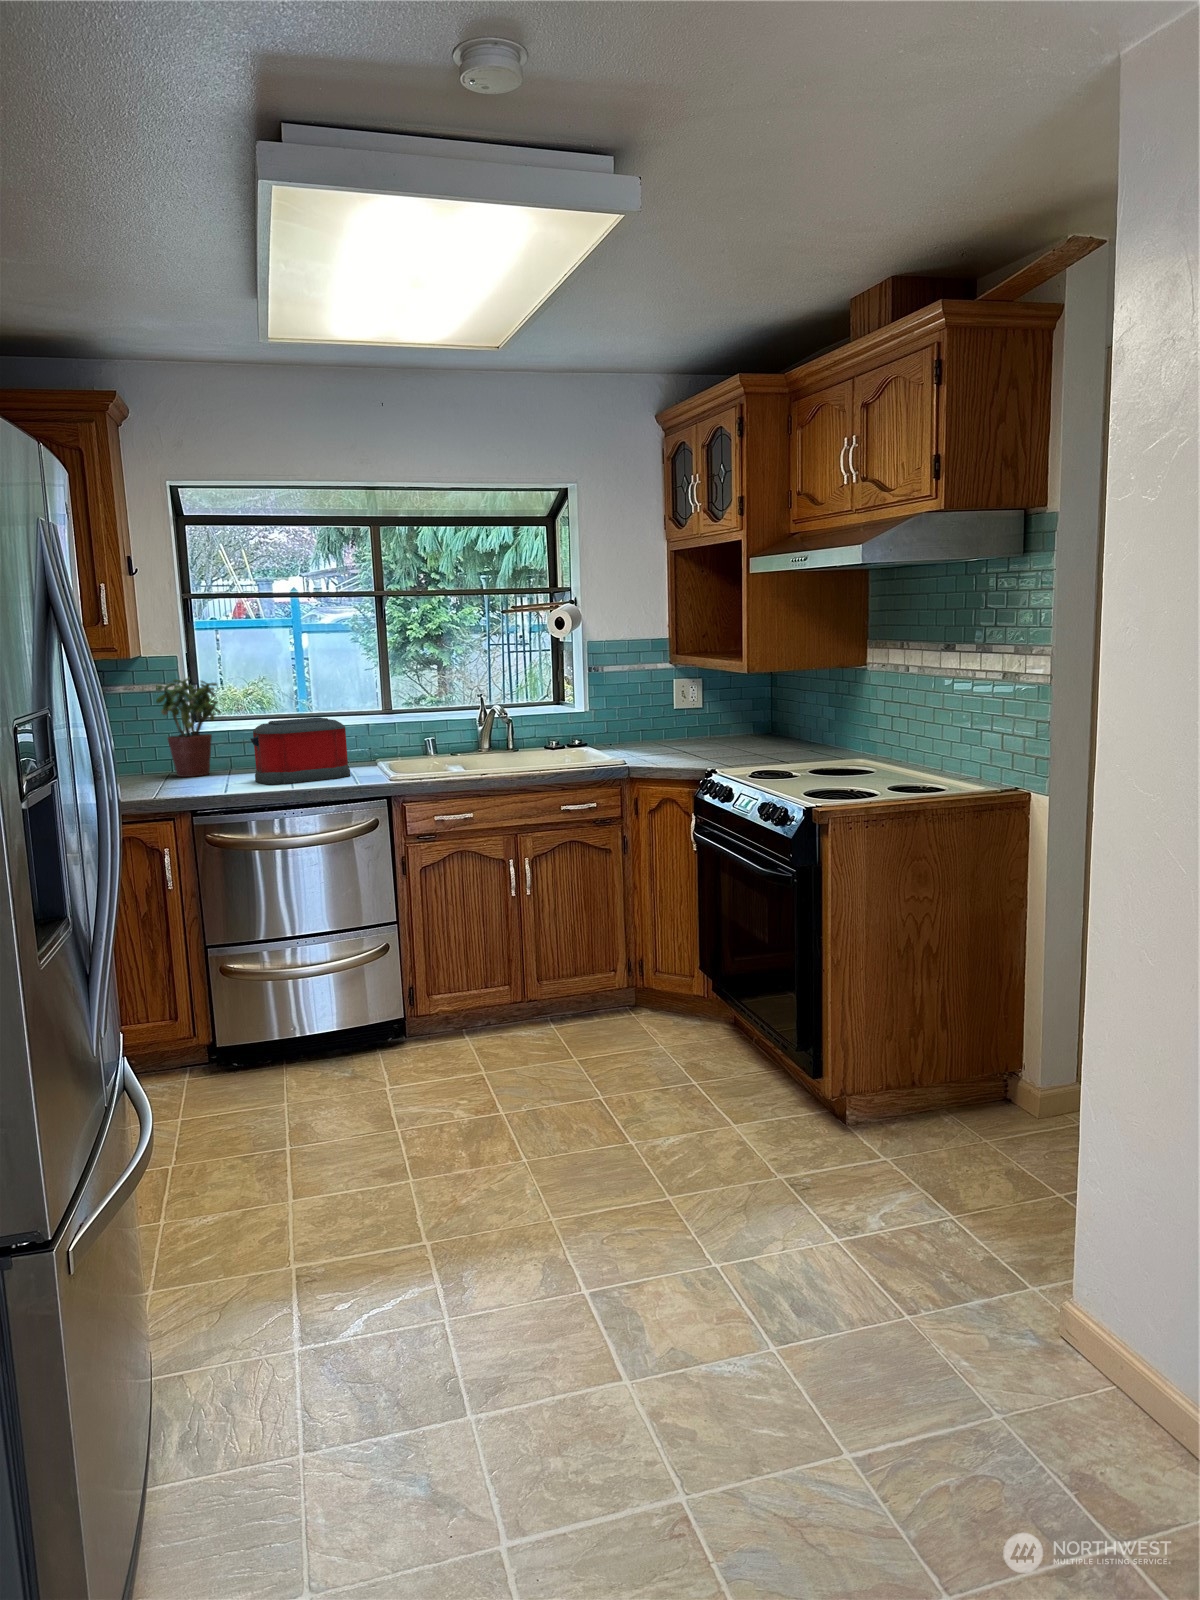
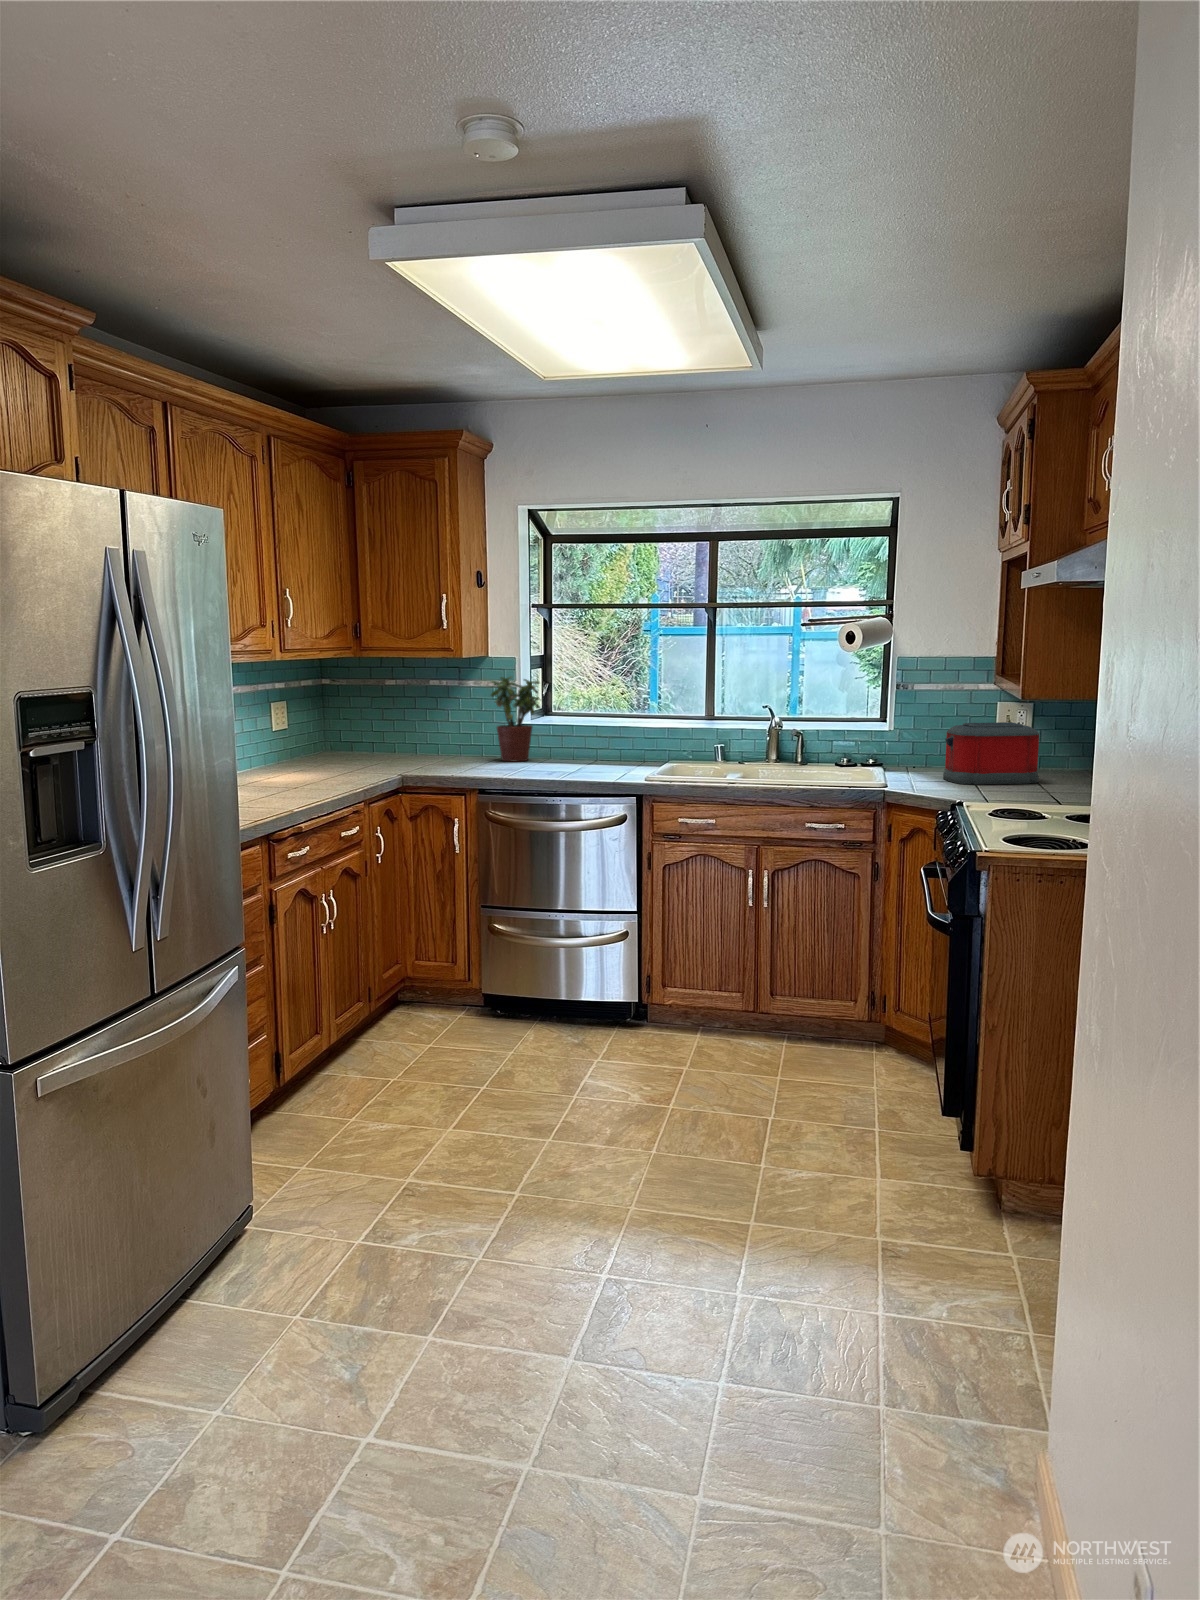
toaster: present [250,717,350,784] -> present [943,722,1039,785]

